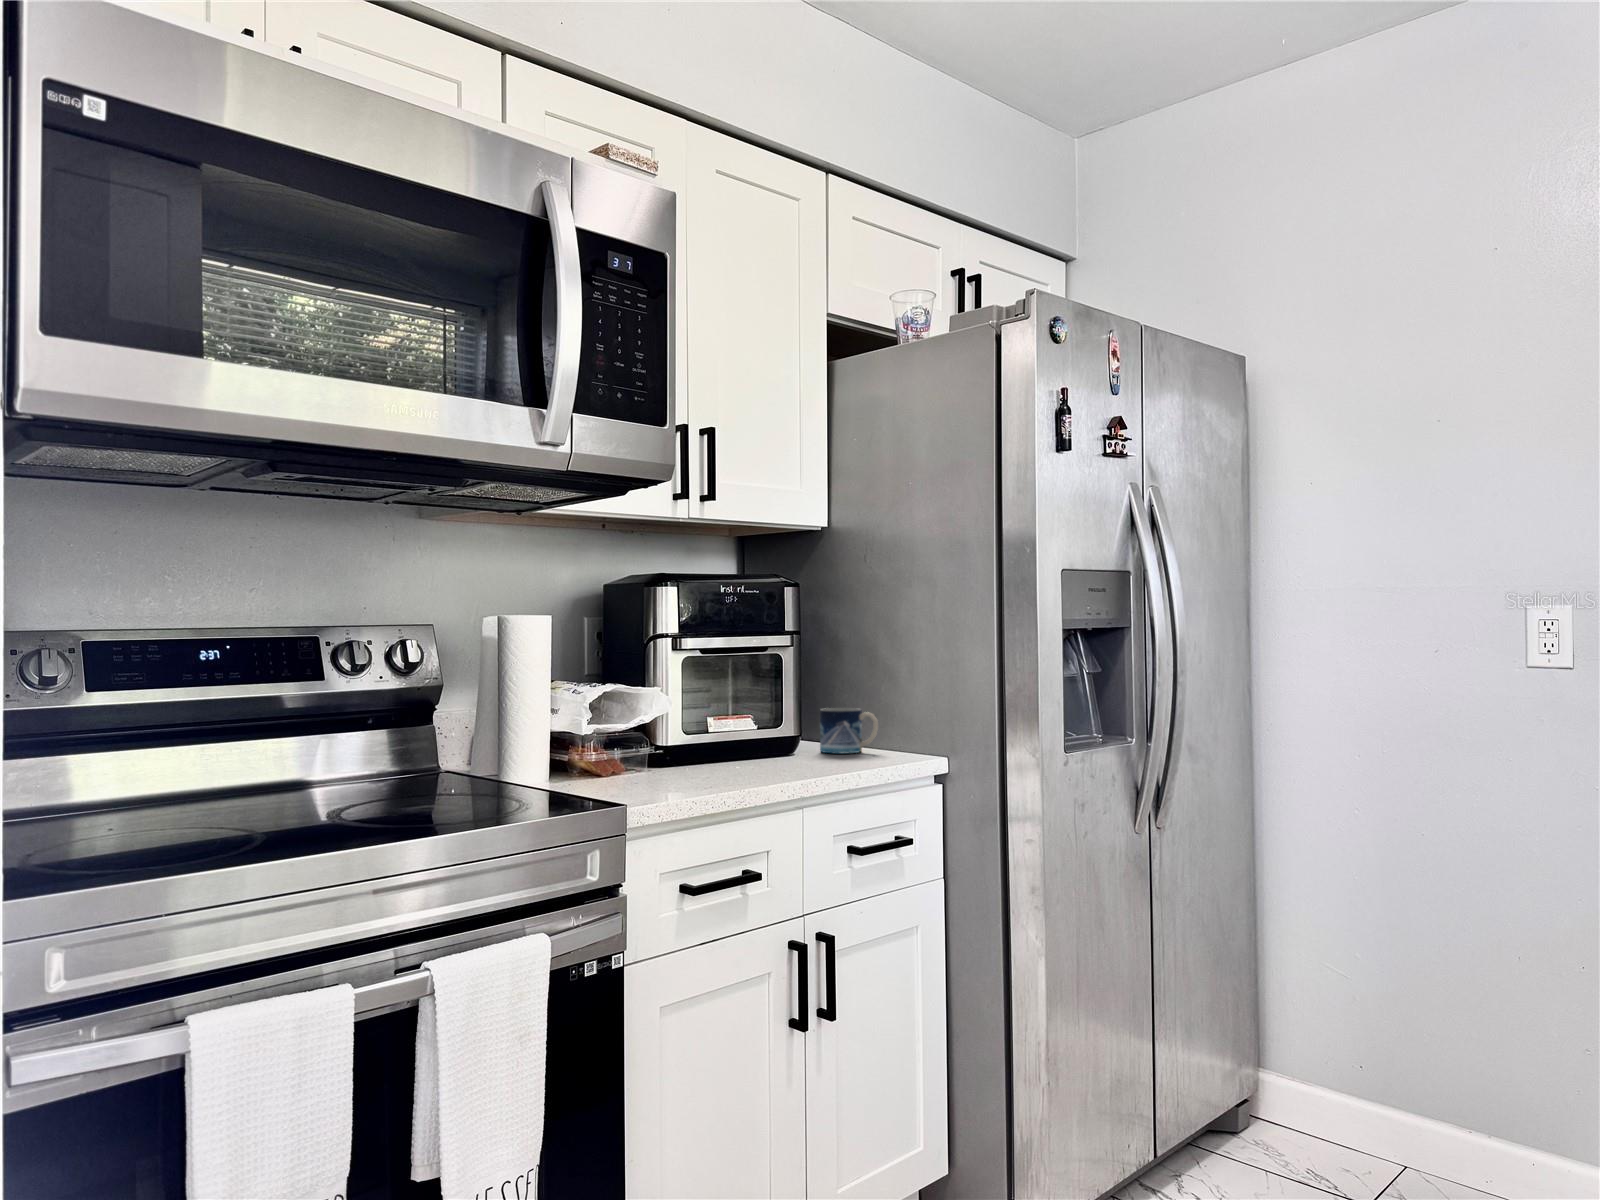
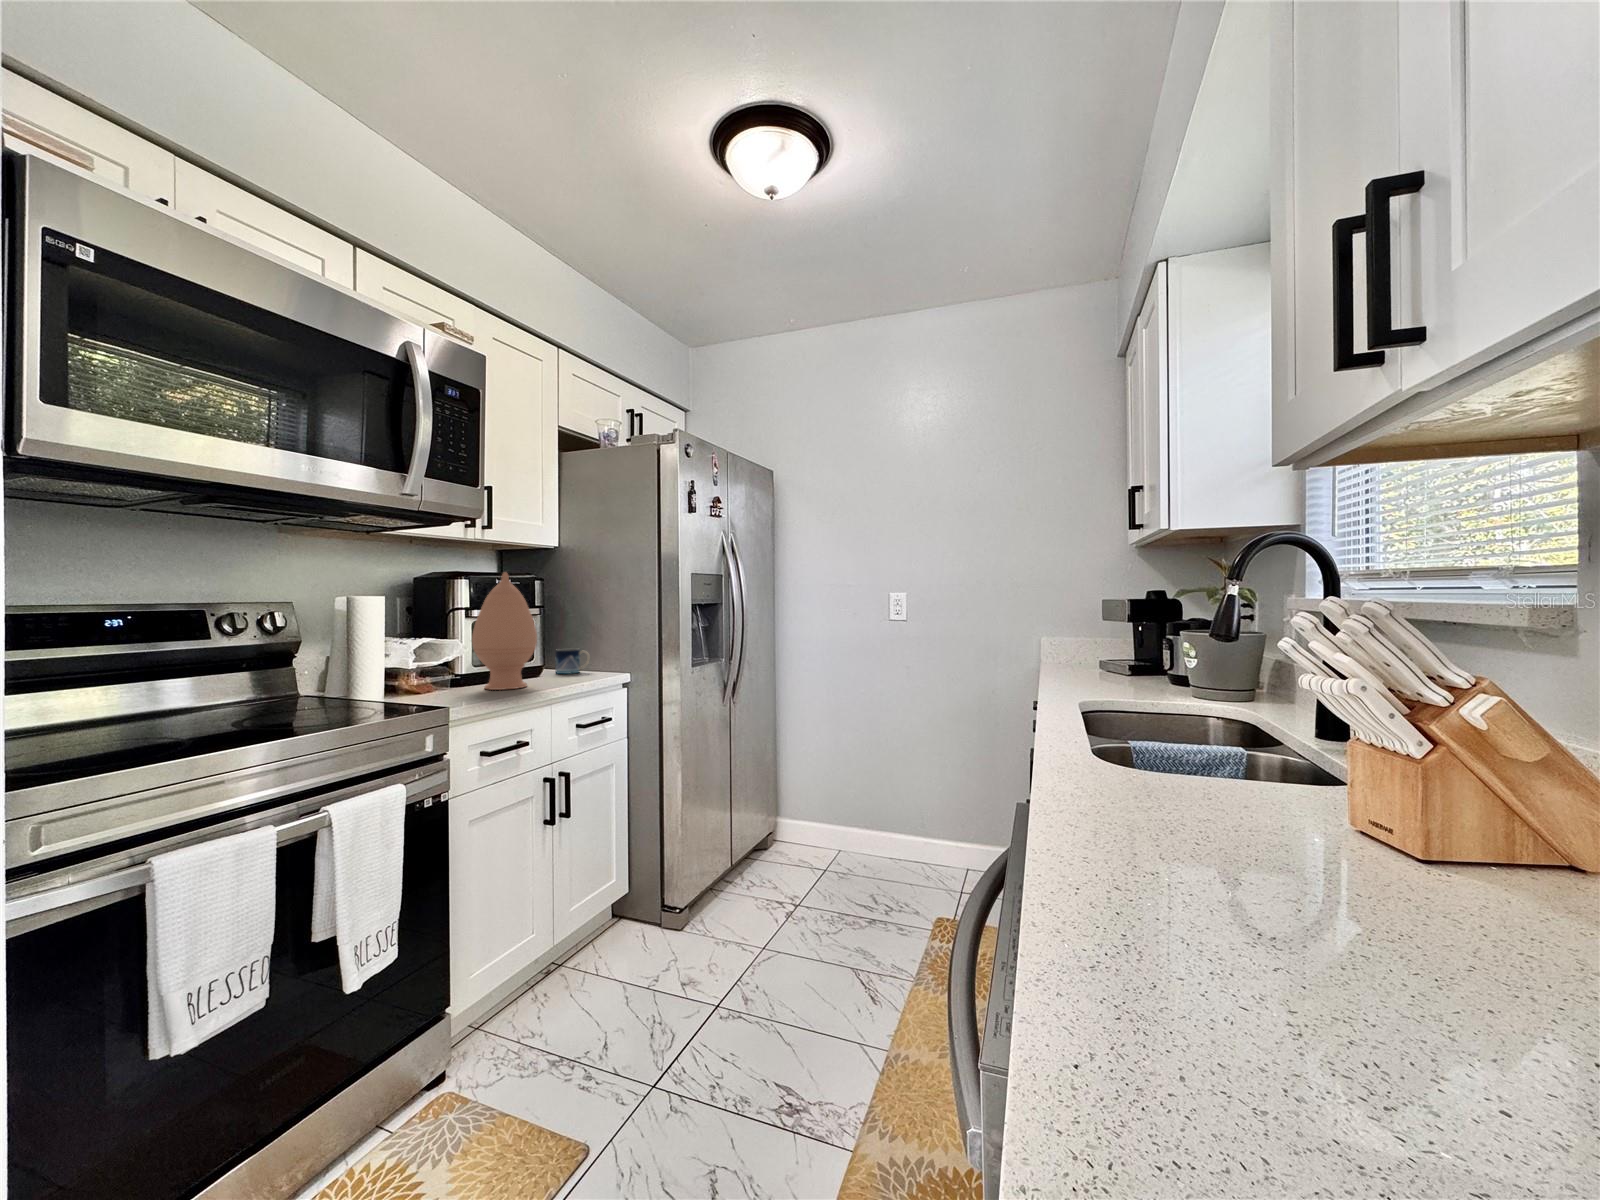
vase: none [677,572,780,778] -> present [472,572,537,690]

